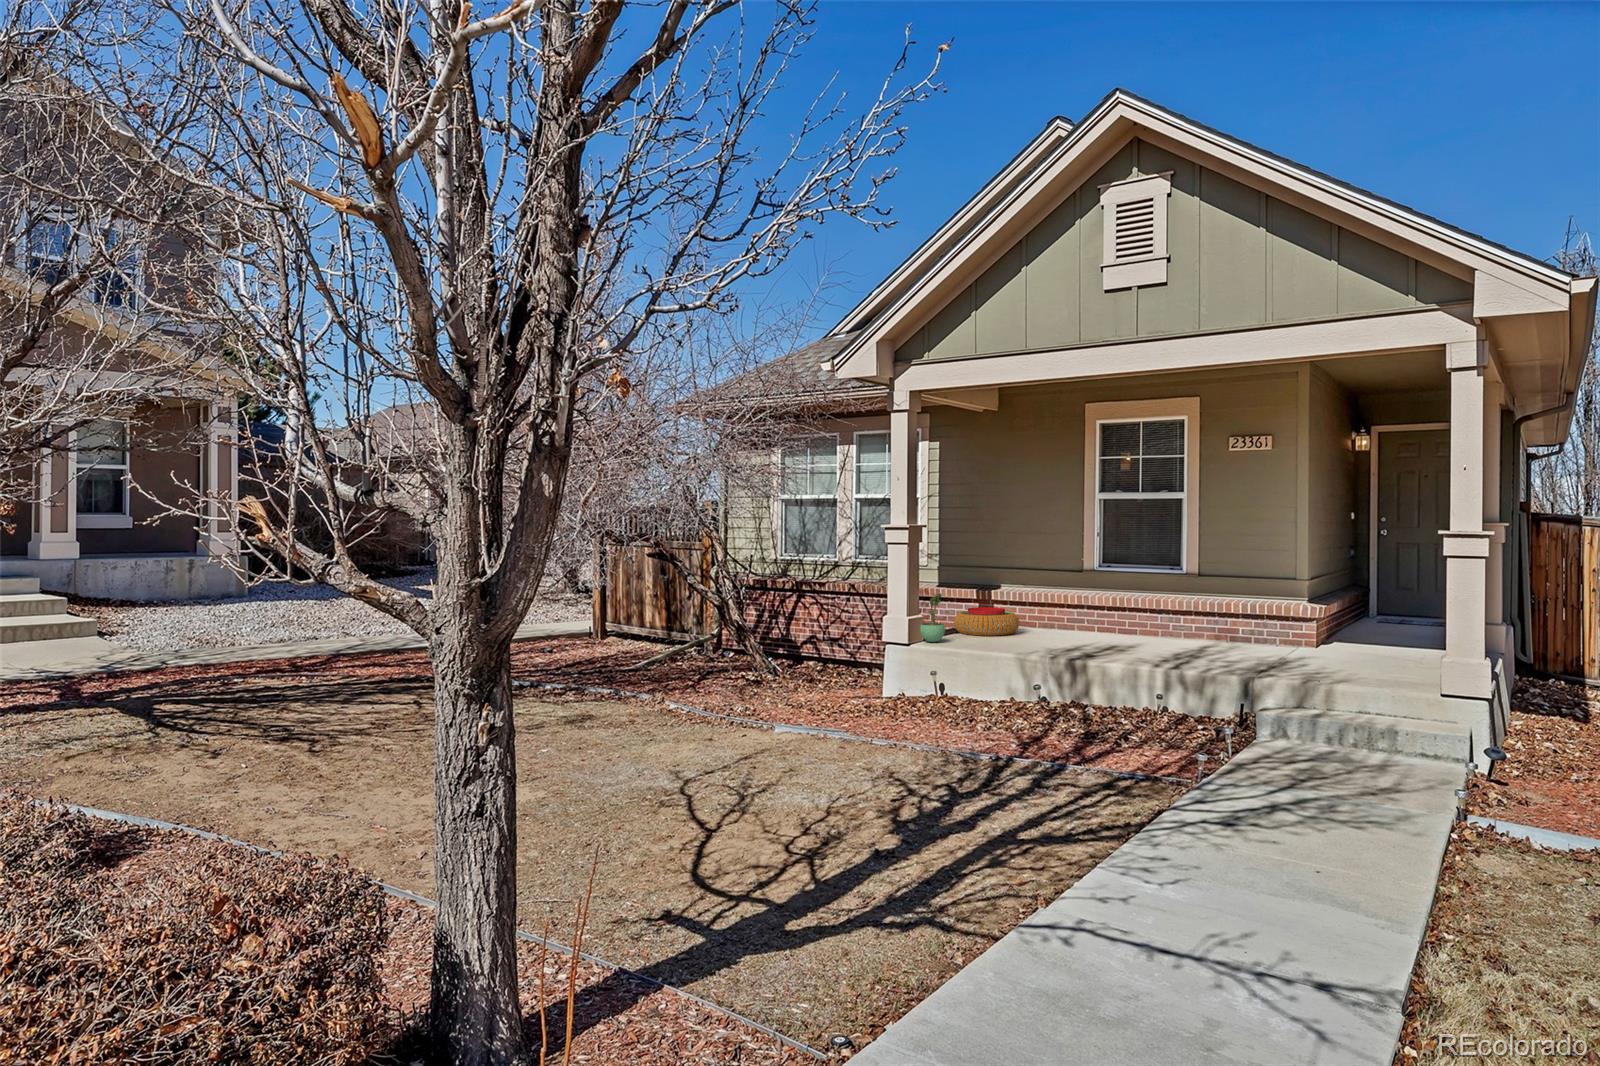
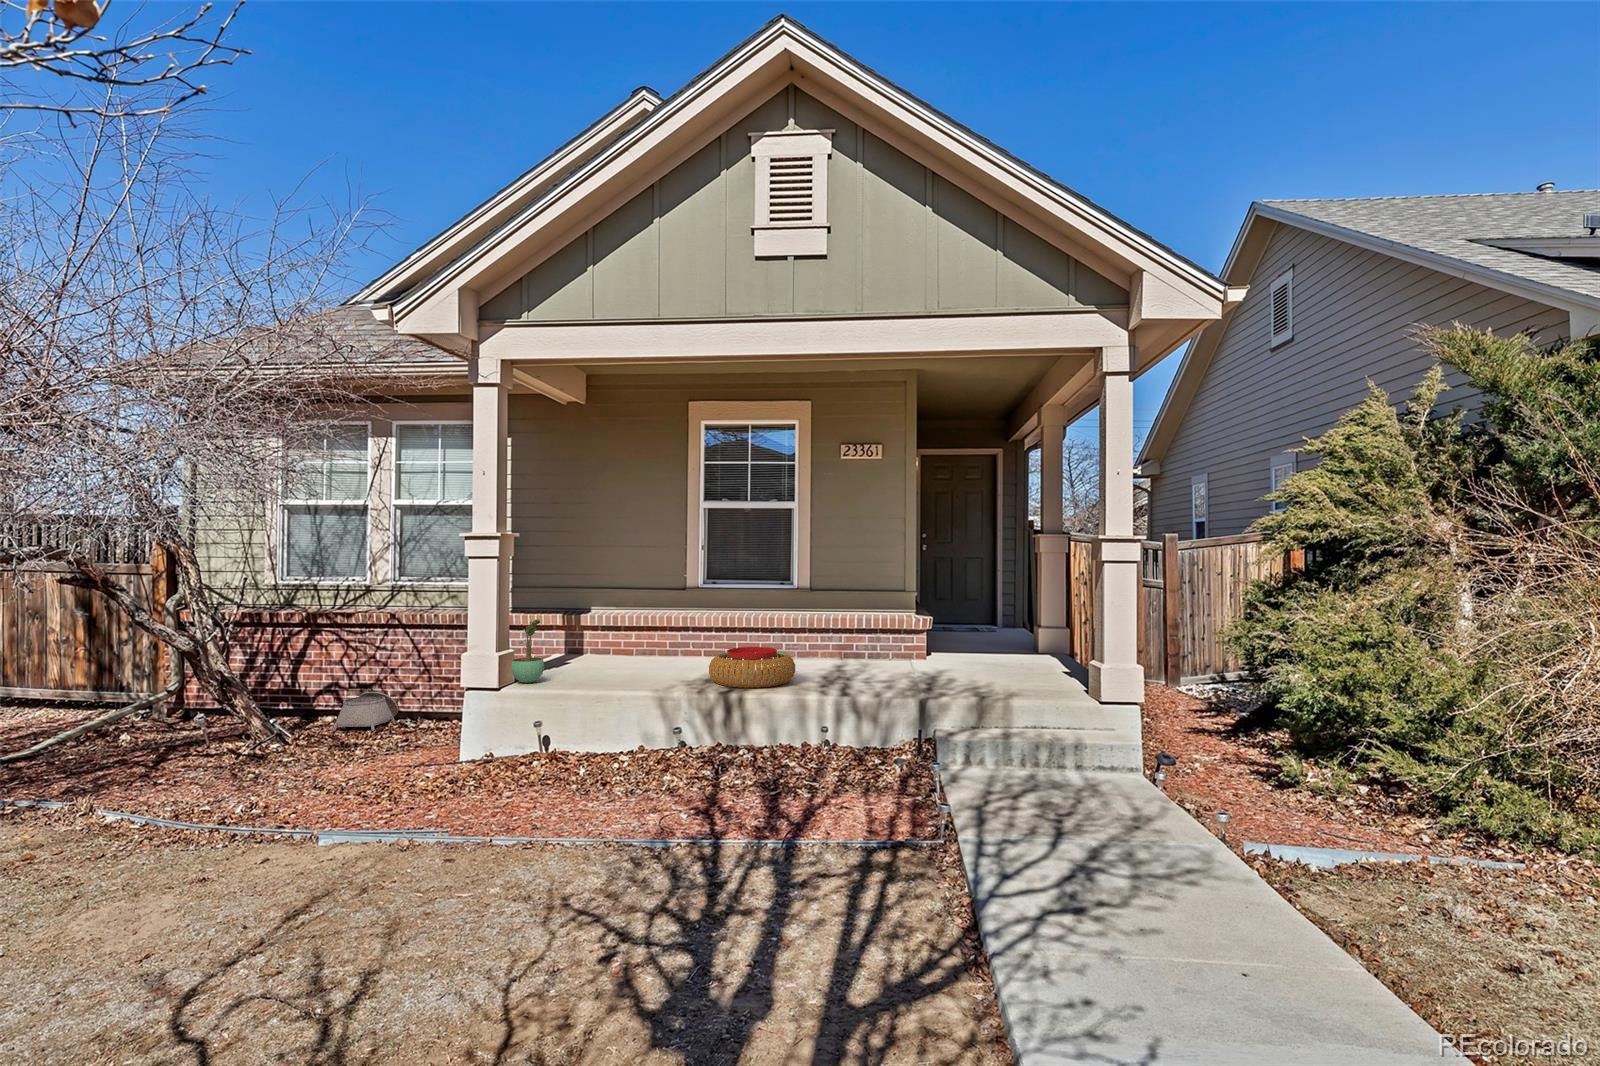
pouf: present [954,607,1019,636] -> present [709,647,795,688]
basket: none [810,644,856,673] -> present [333,692,398,731]

